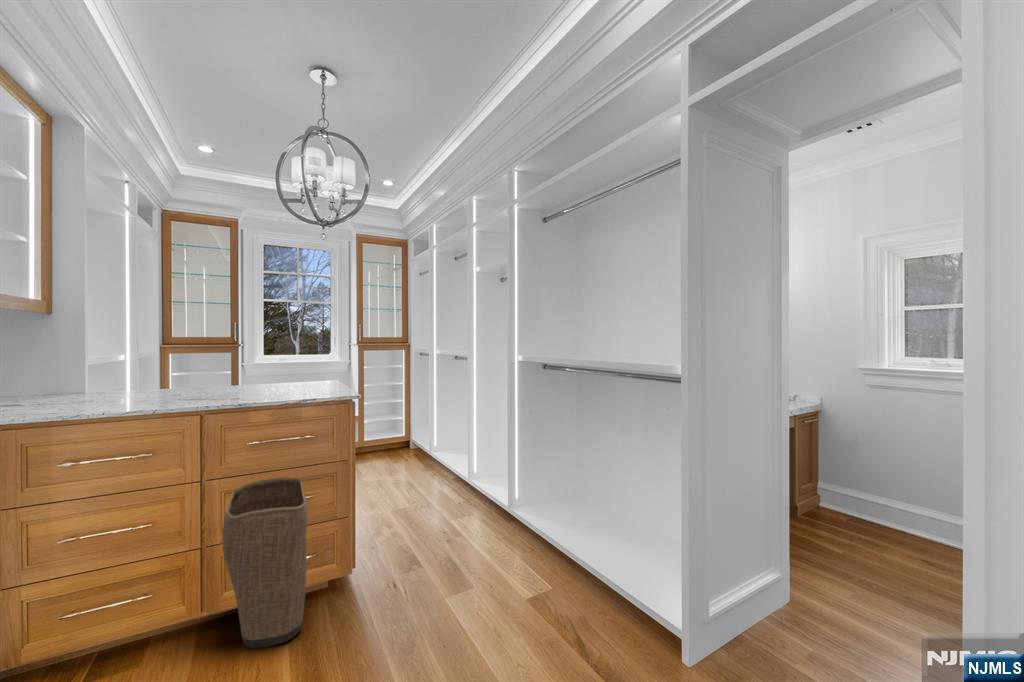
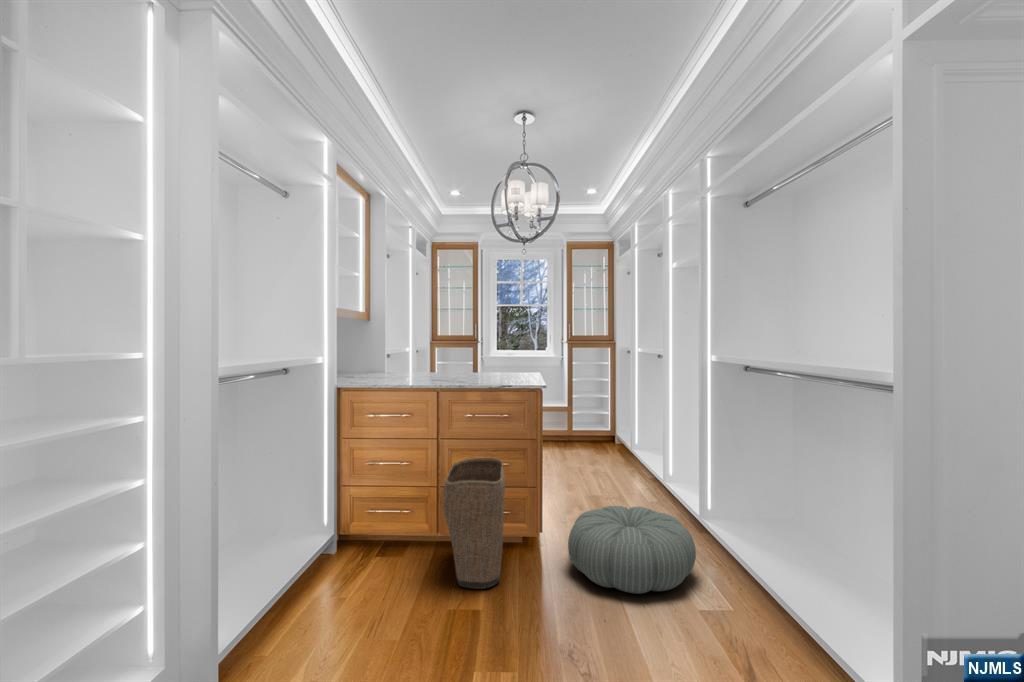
pouf: none [385,511,518,606] -> present [568,506,696,594]

